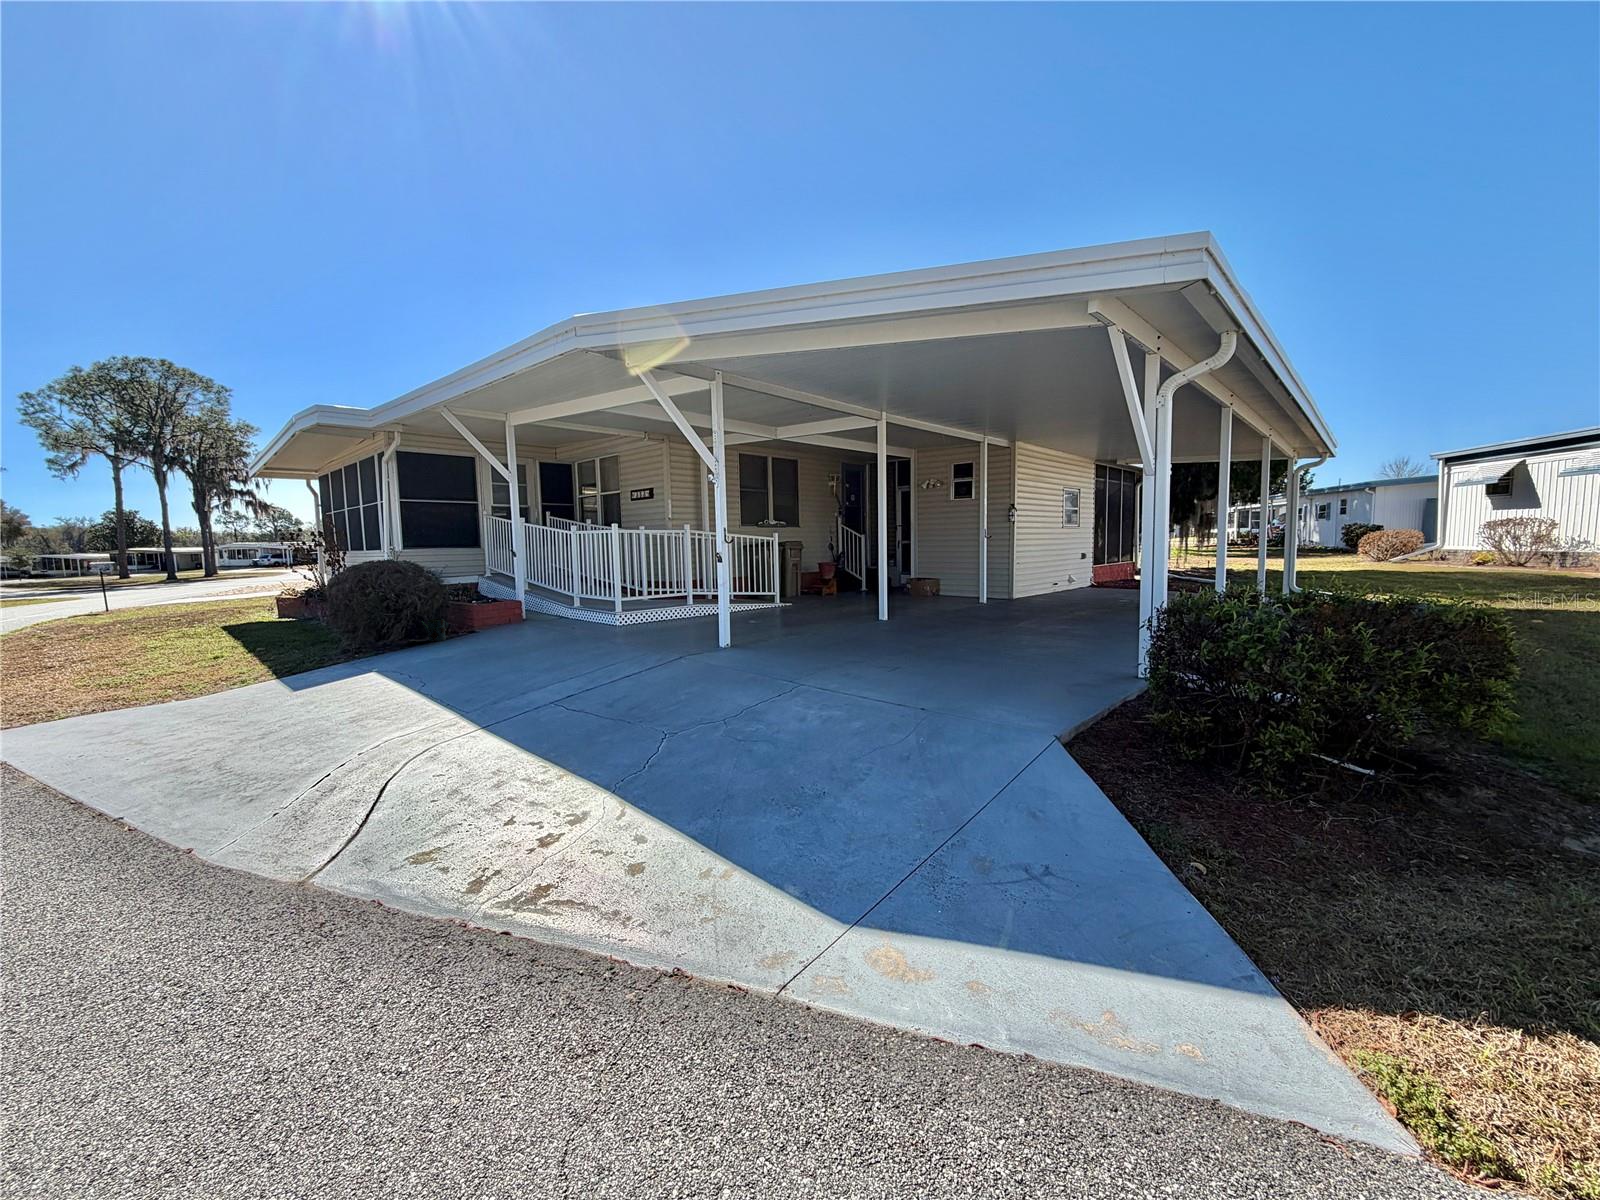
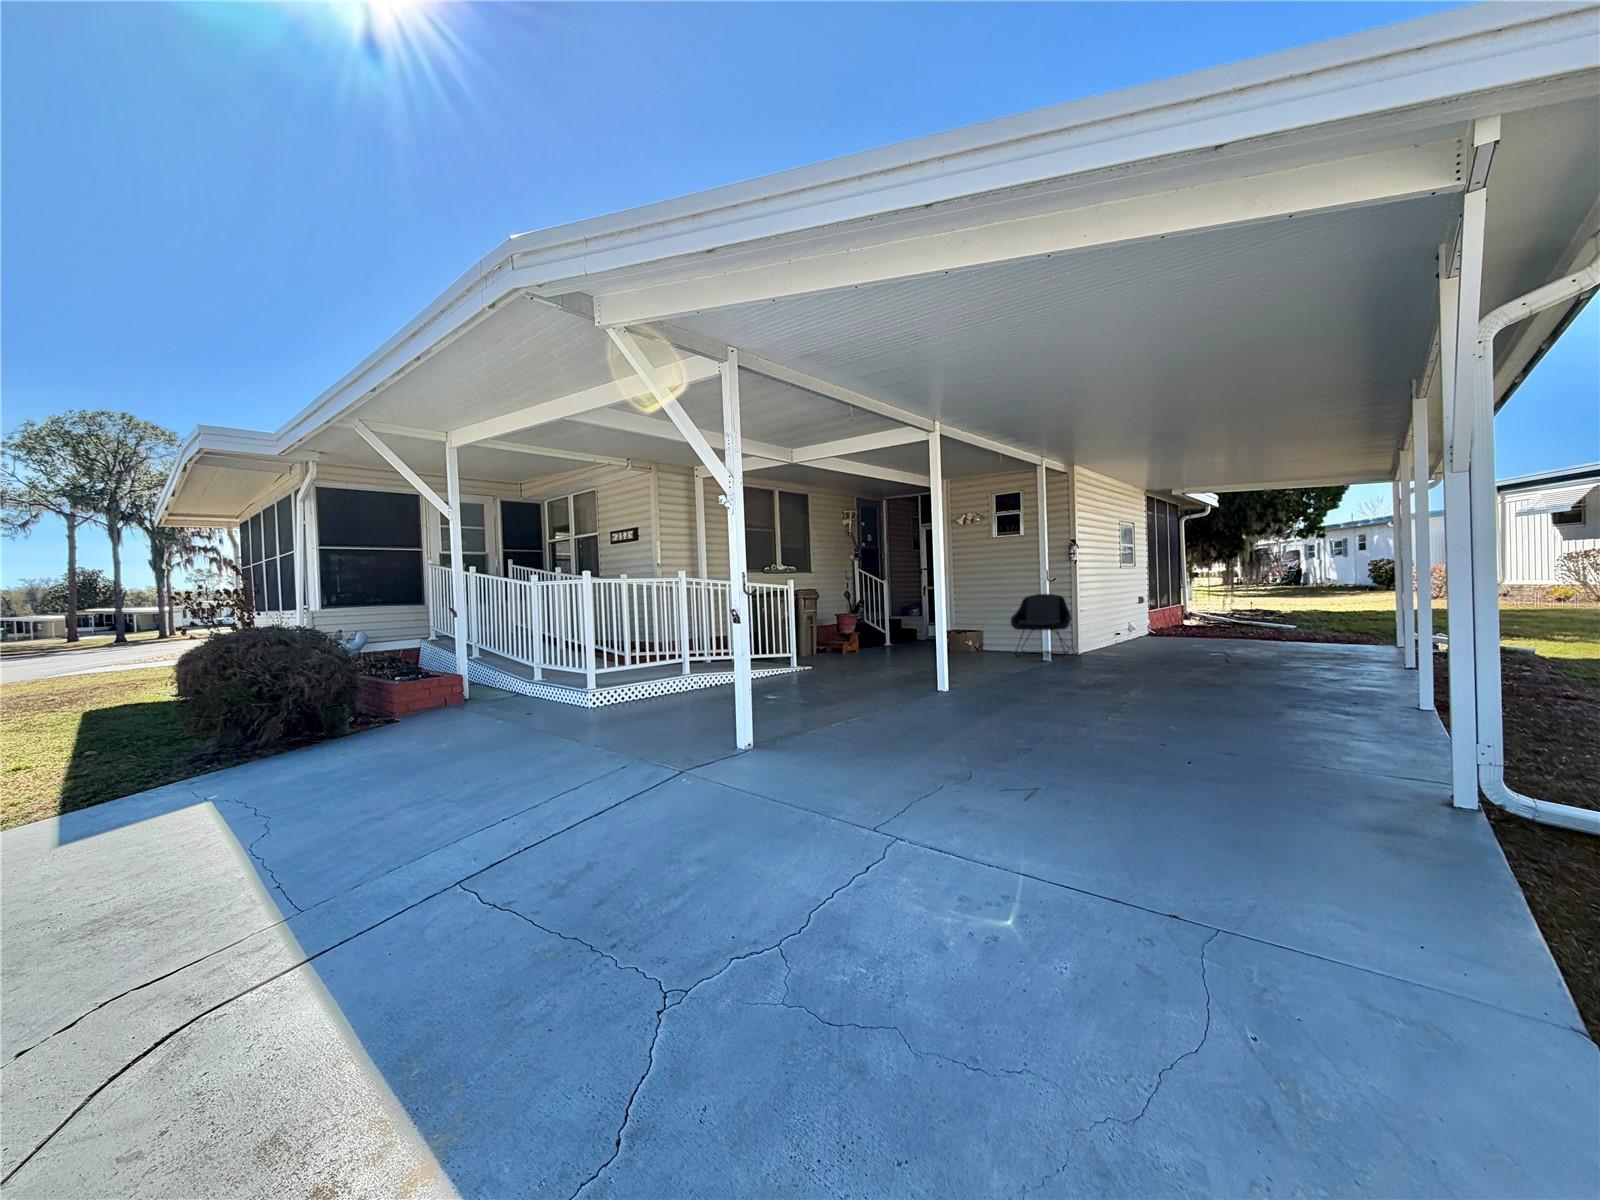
lounge chair: none [955,549,1004,601] -> present [1011,594,1071,657]

